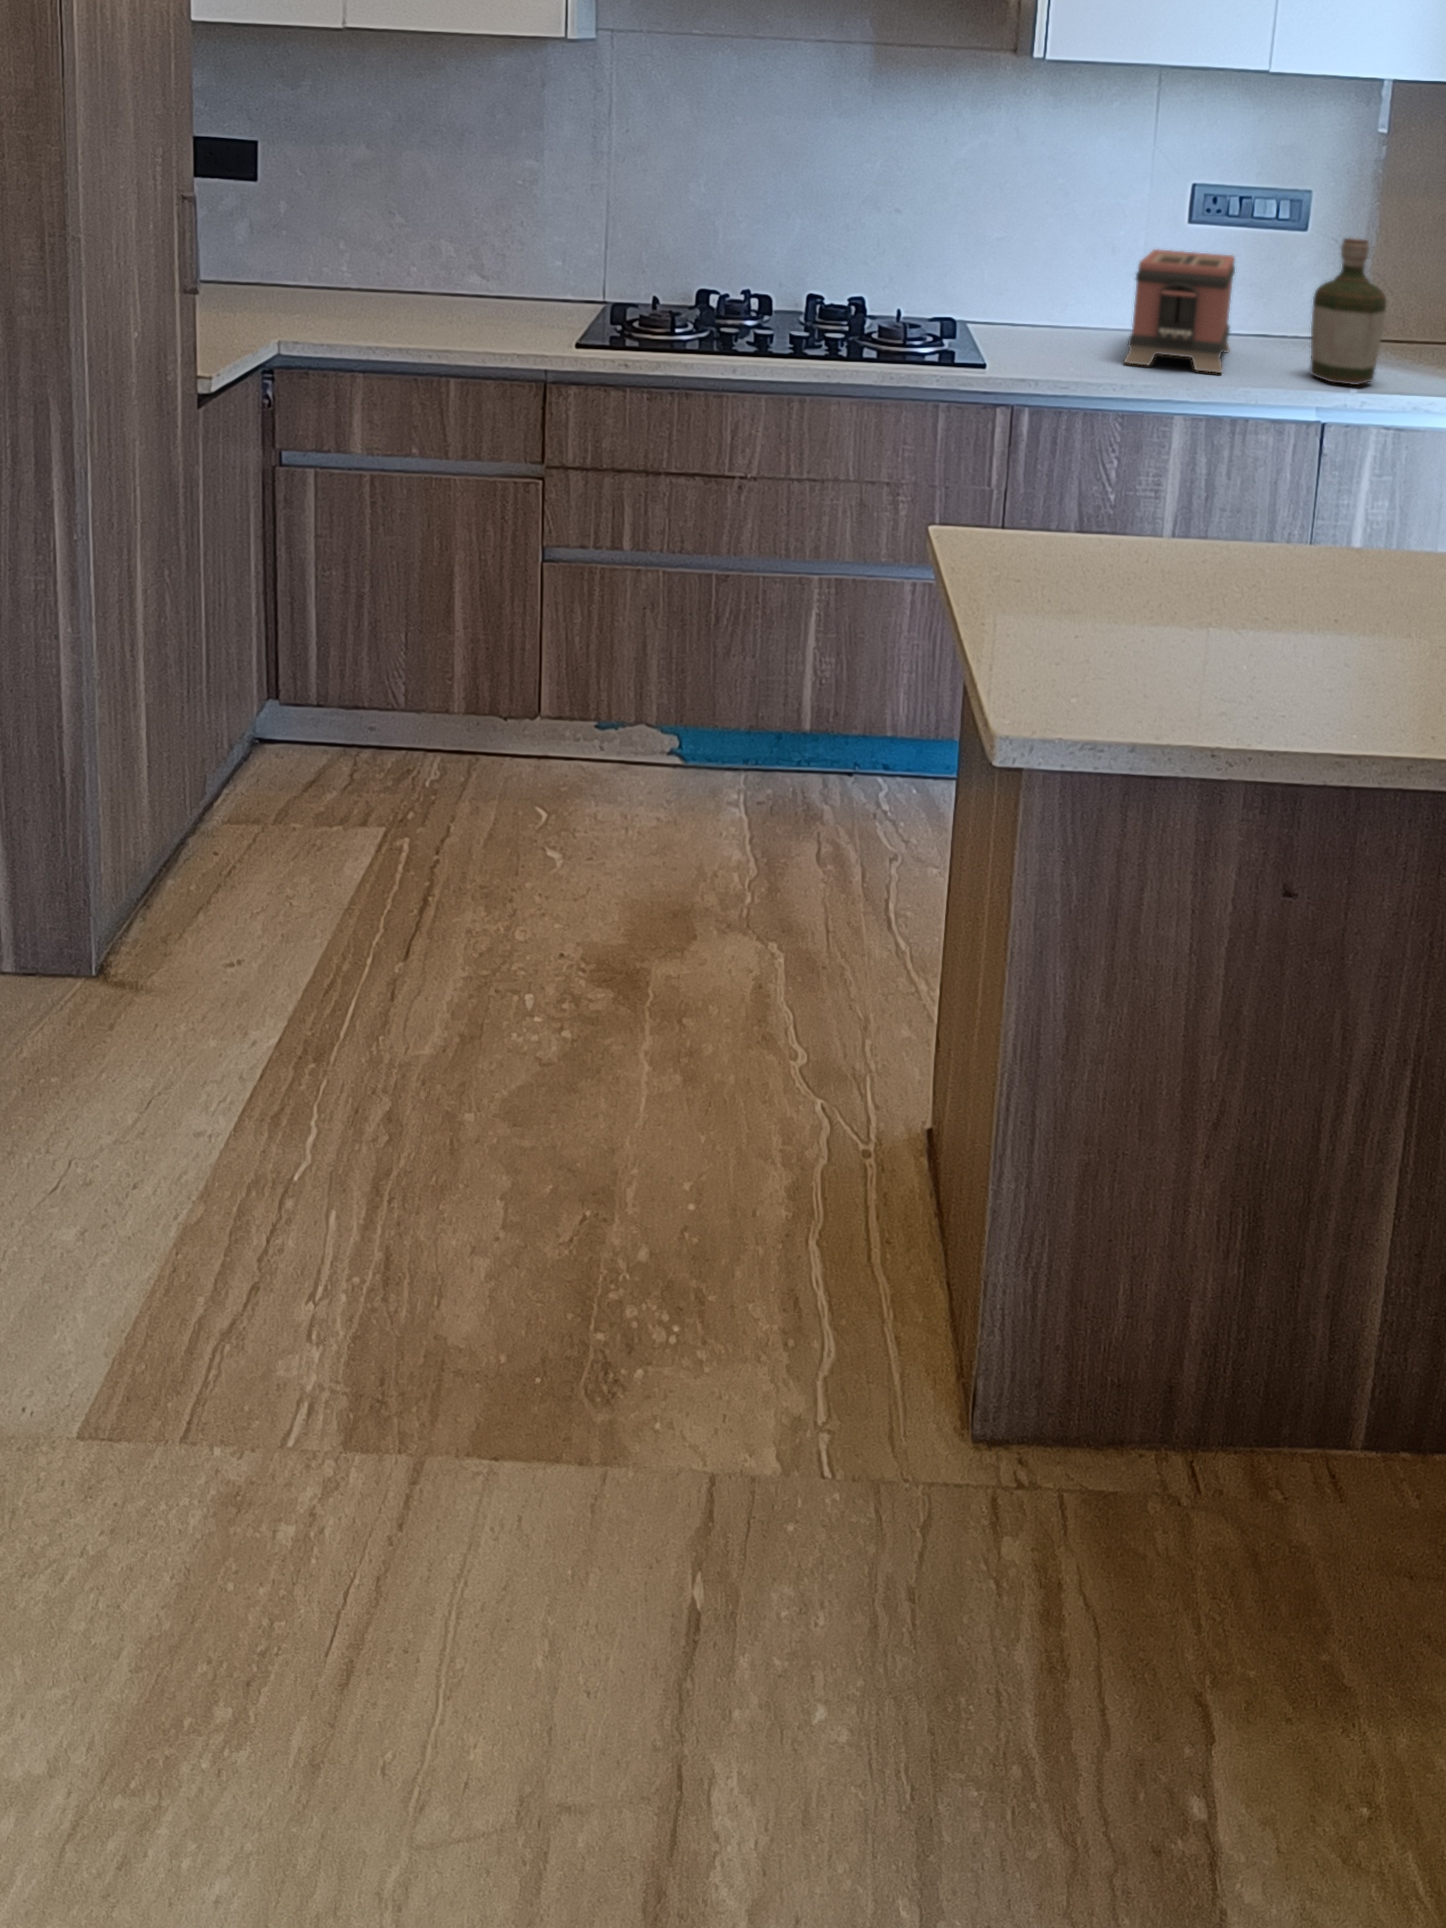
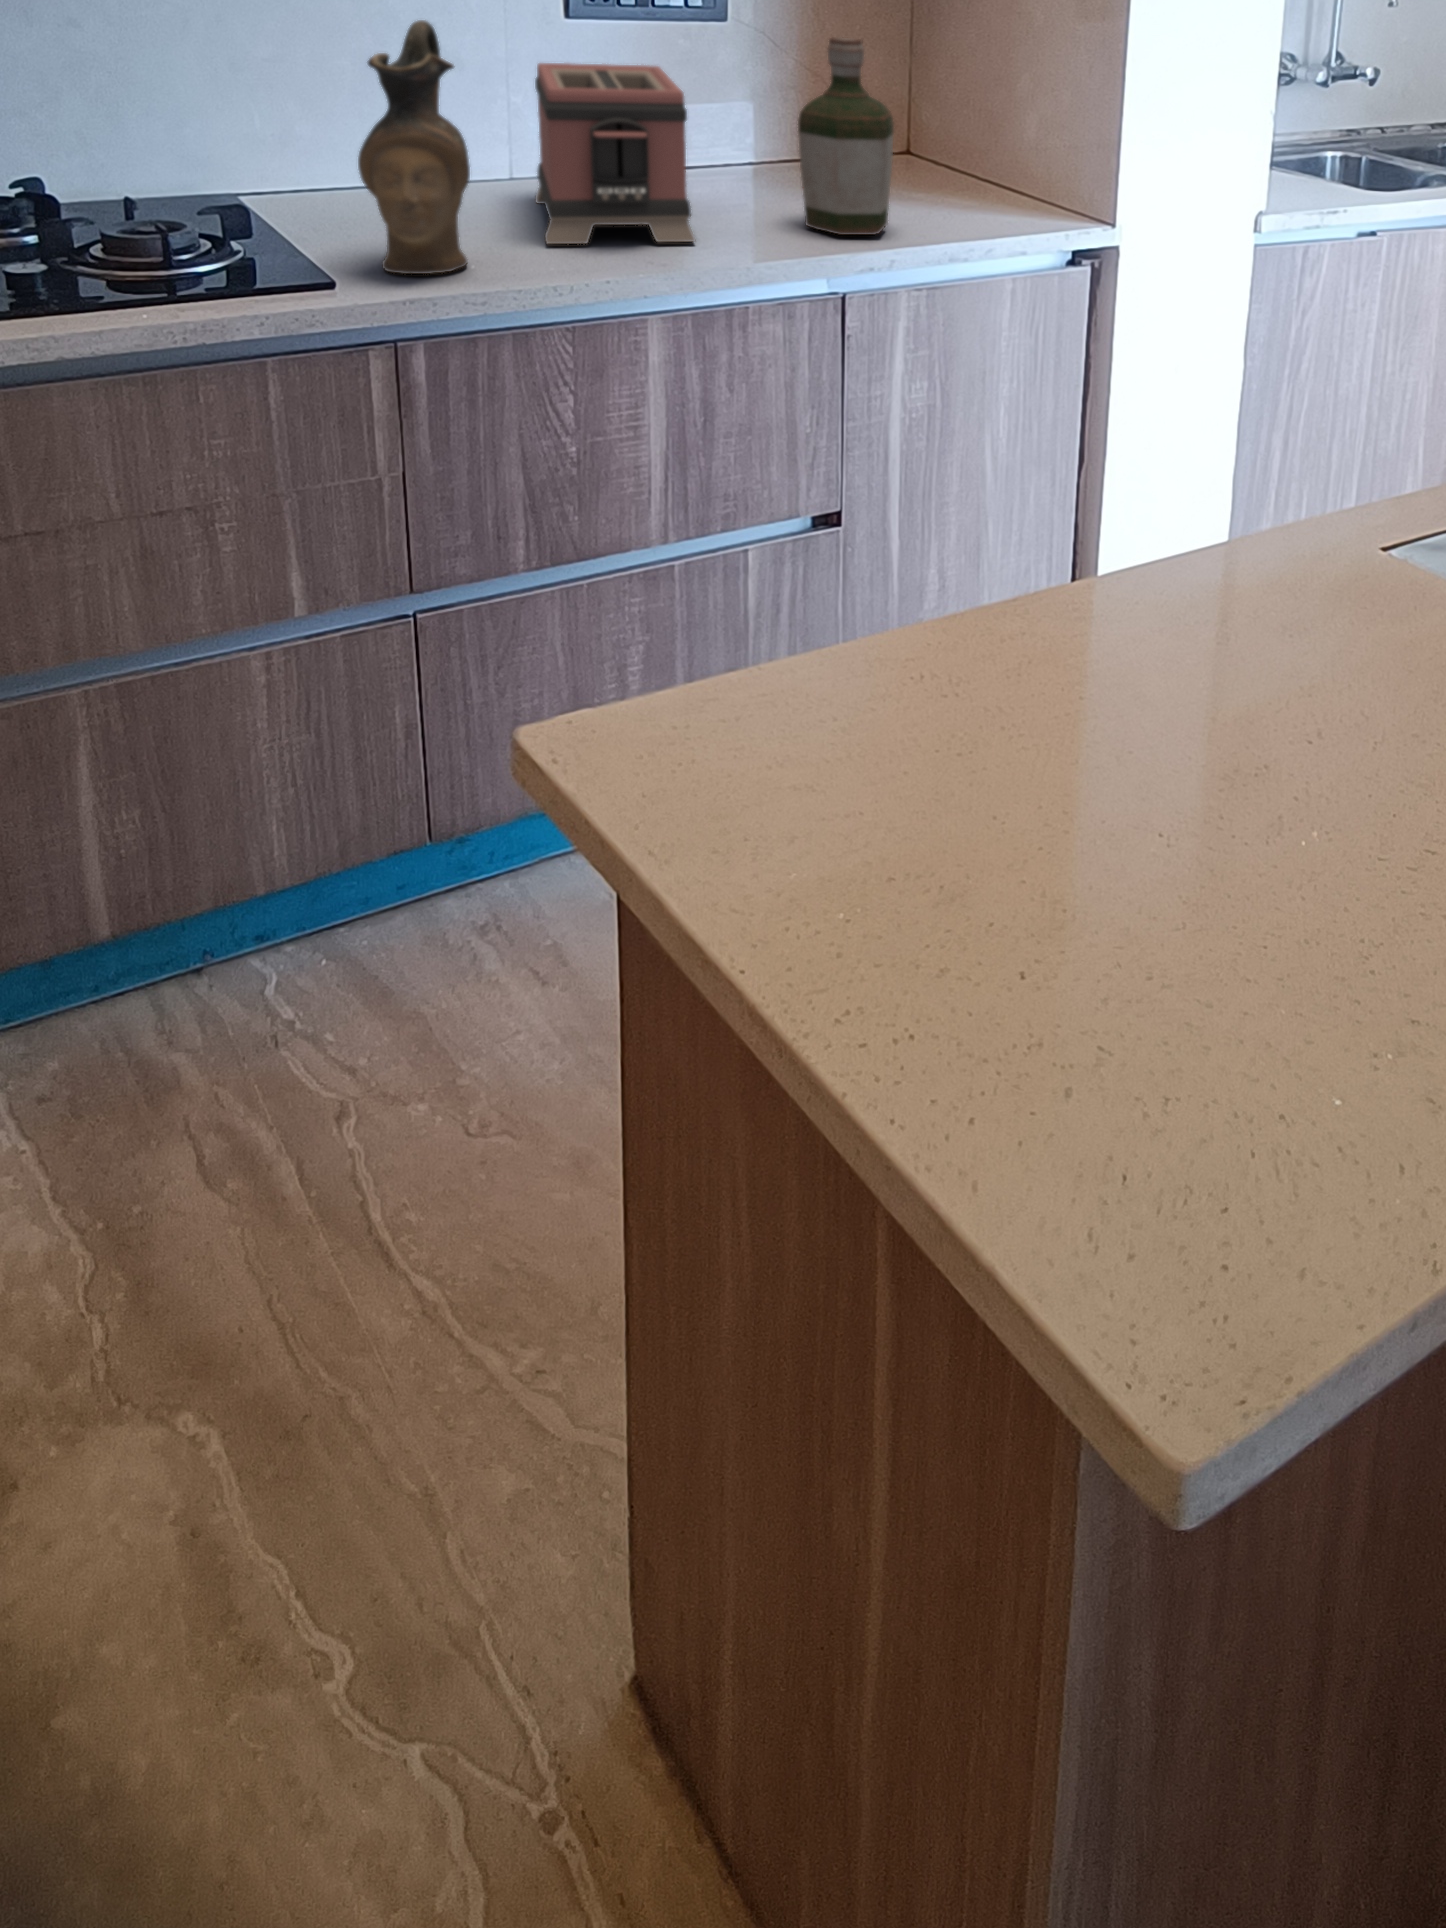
ceramic pitcher: none [1014,213,1078,368] -> present [358,20,470,274]

